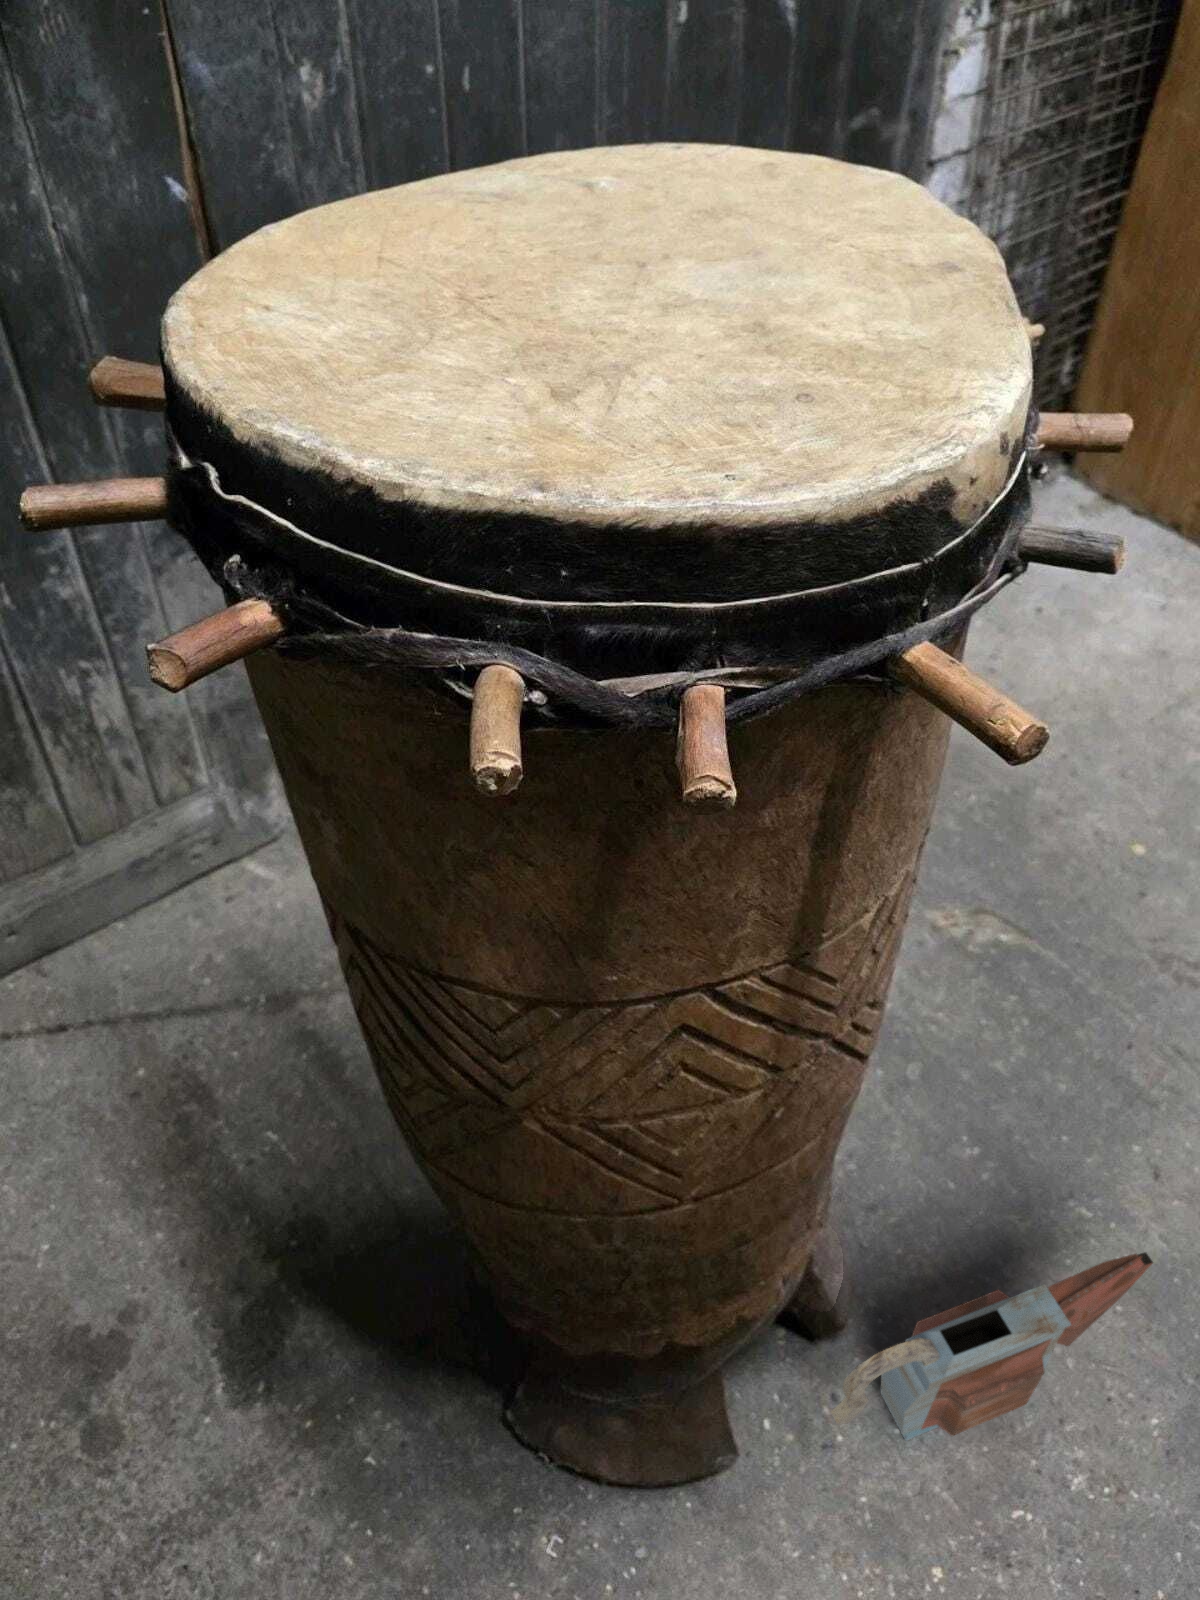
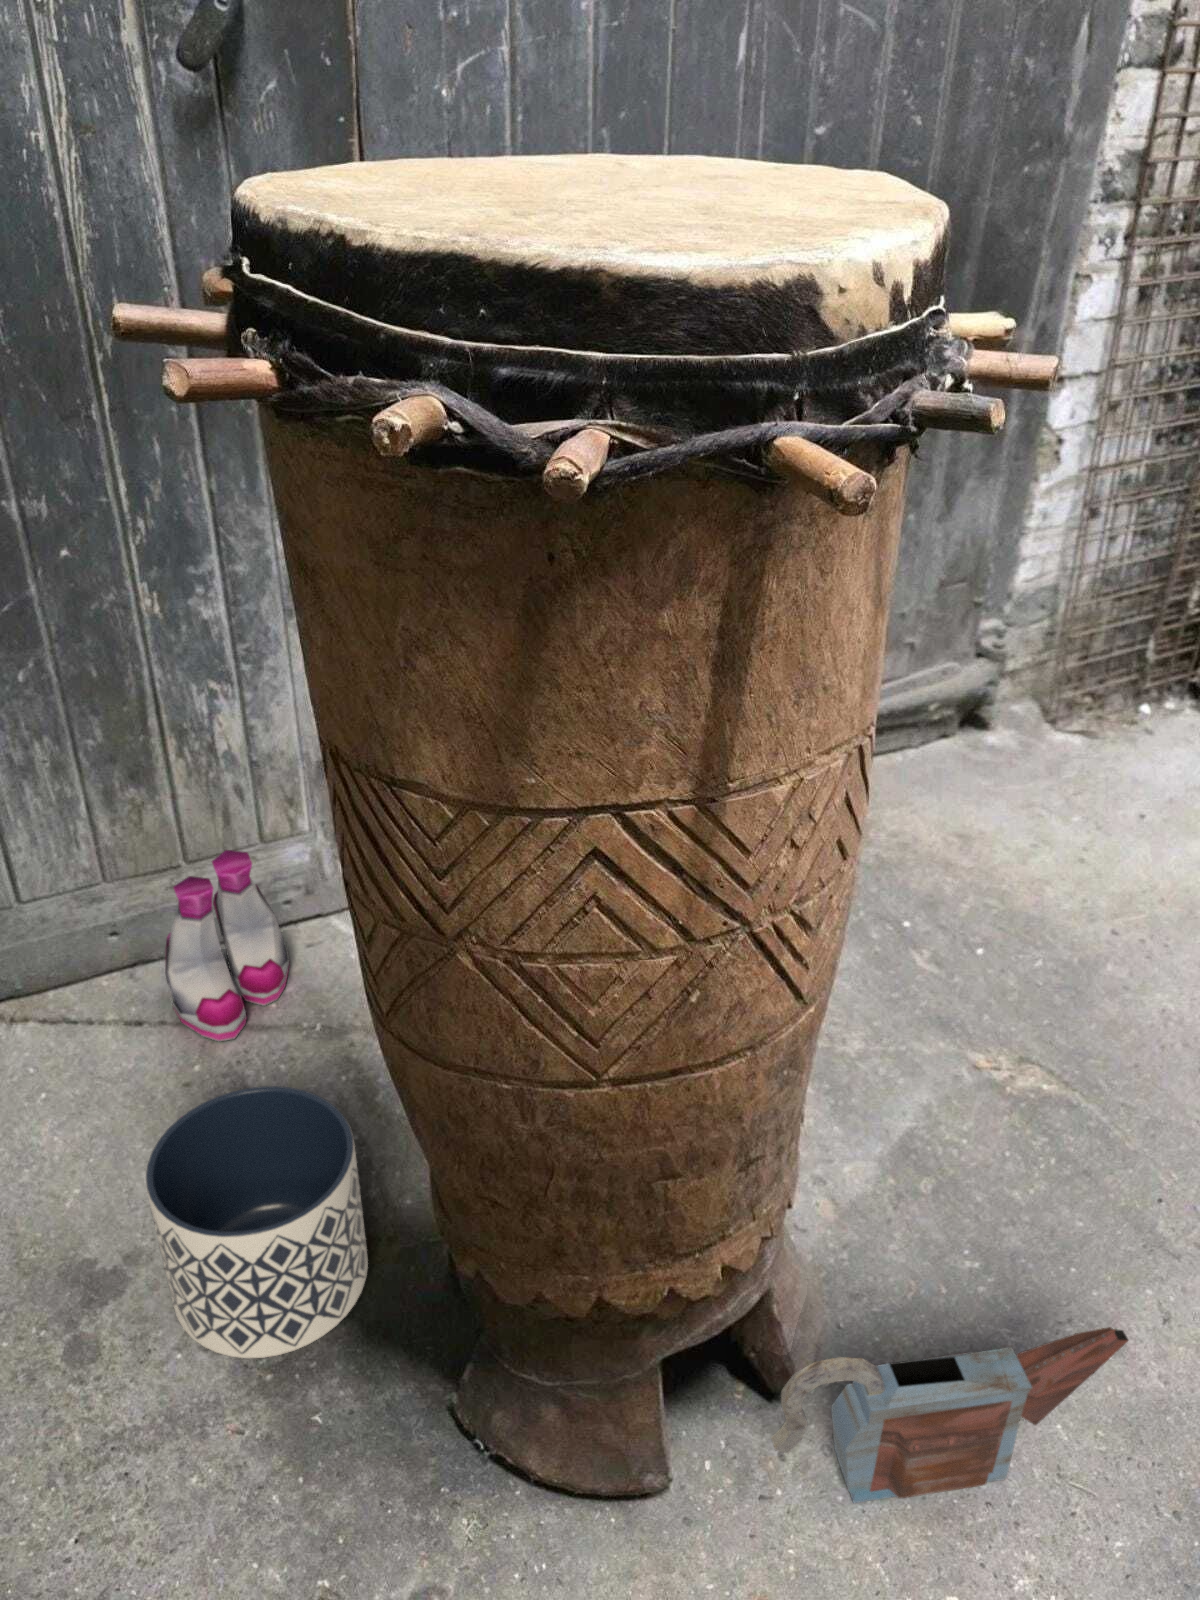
boots: none [71,834,213,1039] -> present [165,850,290,1041]
planter: none [138,1129,383,1411] -> present [146,1086,368,1358]

